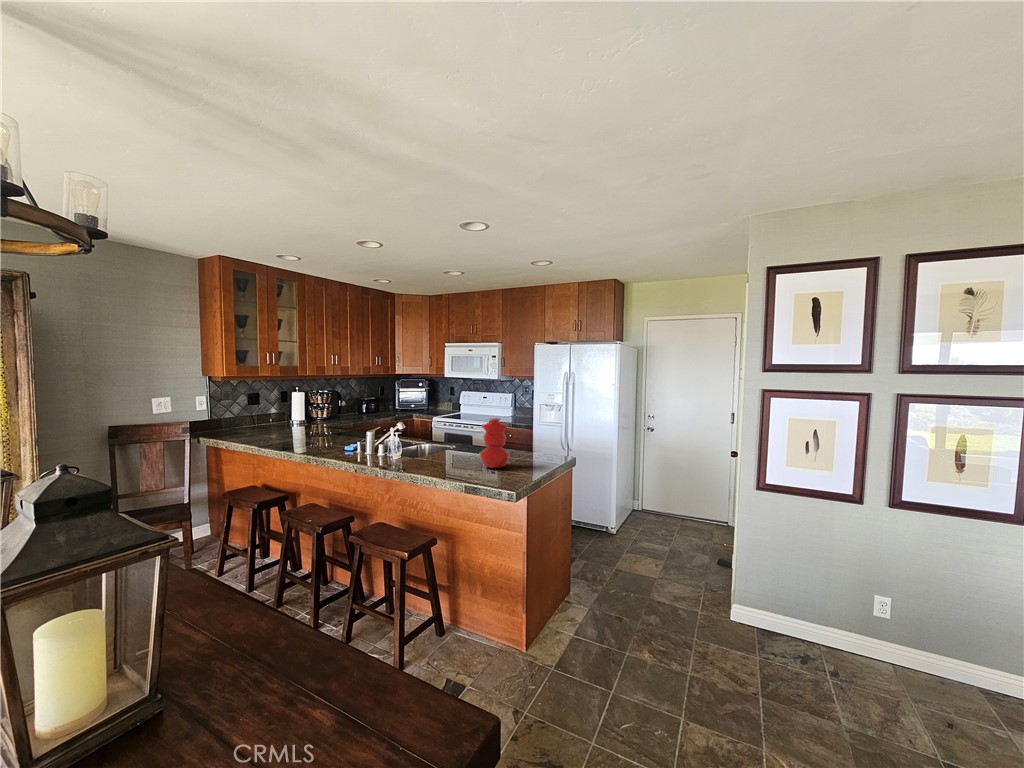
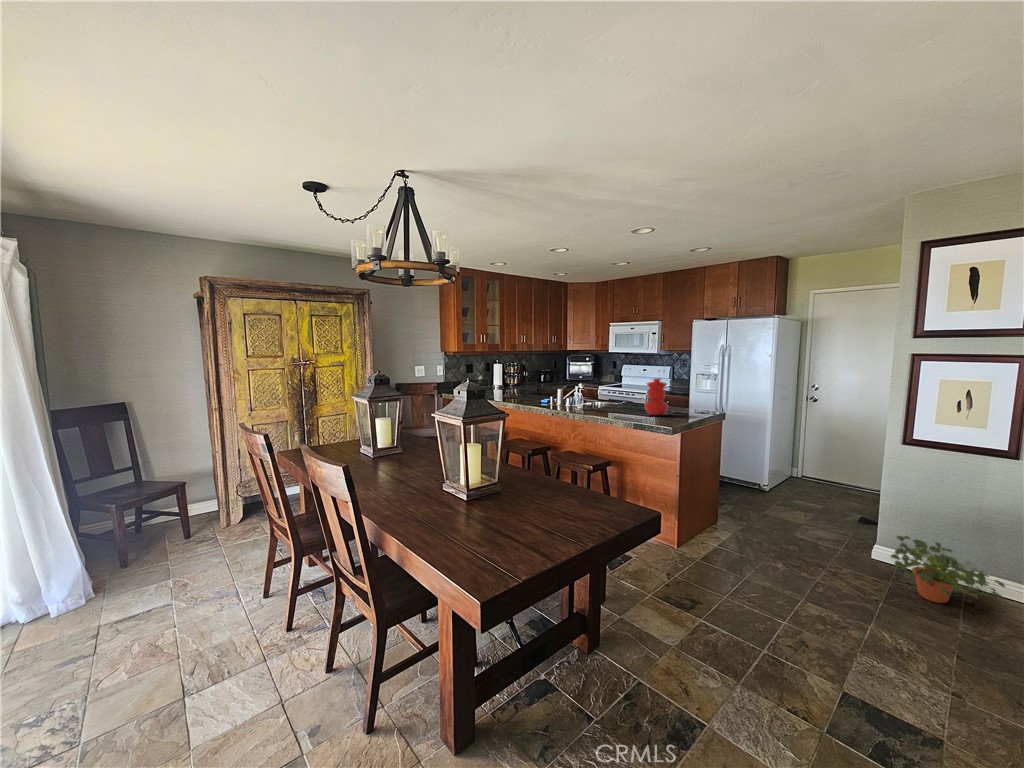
potted plant: none [757,597,873,687] -> present [891,536,1005,603]

